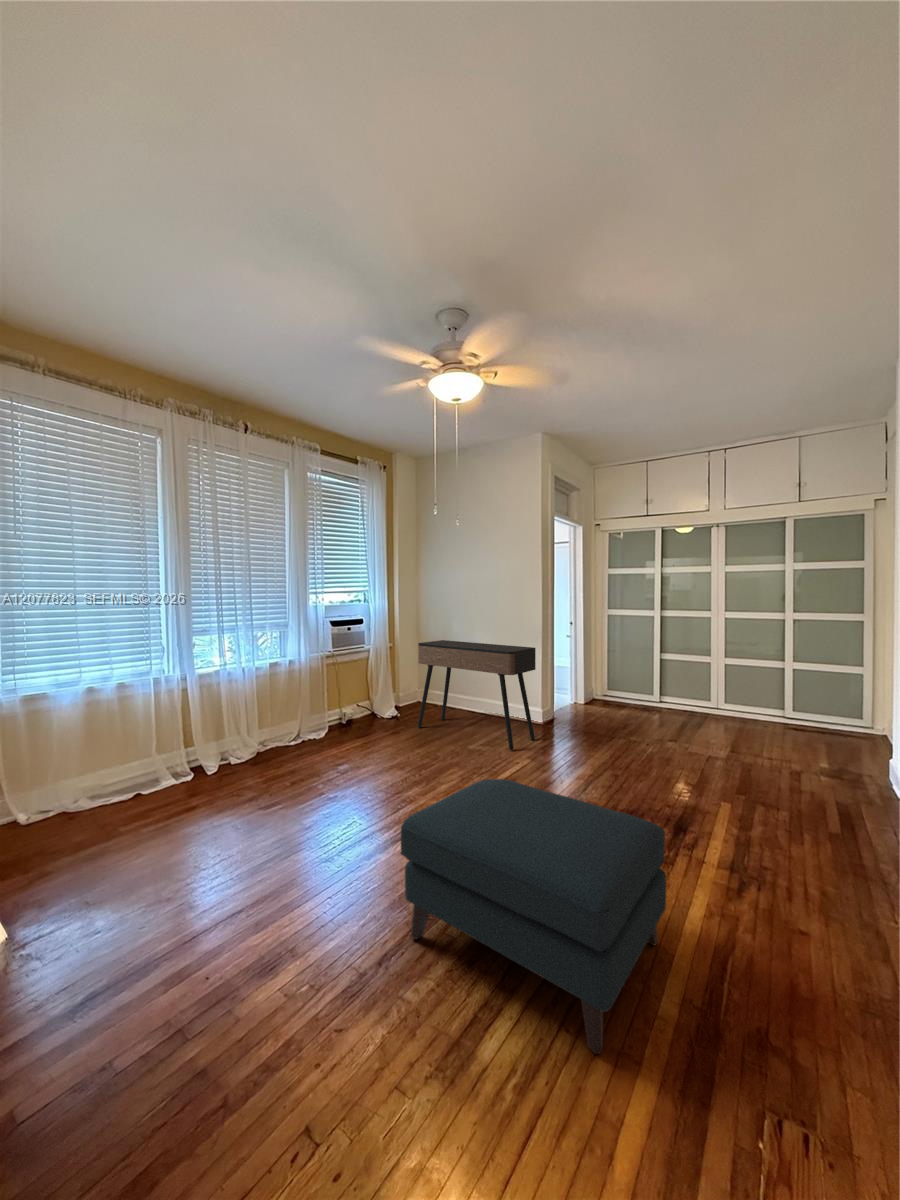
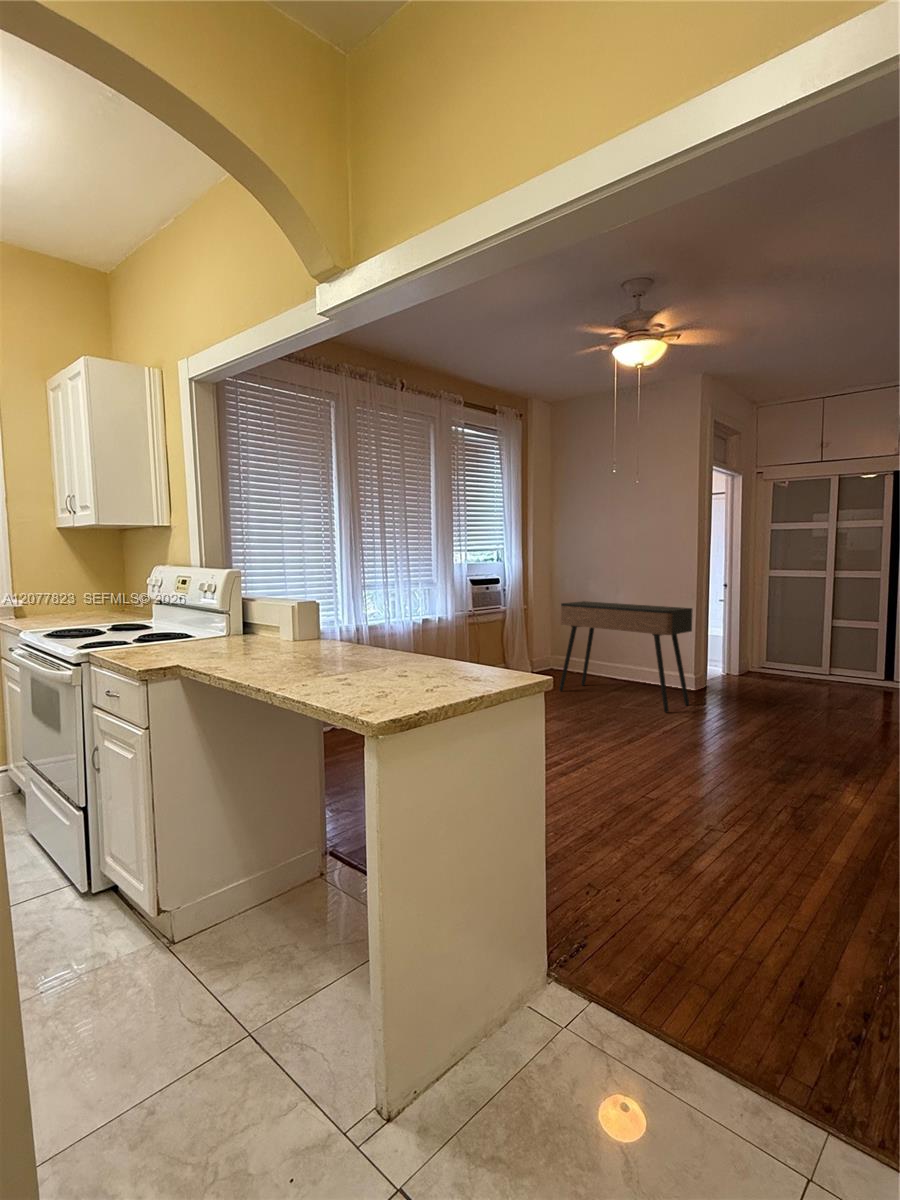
ottoman: present [401,779,666,1054] -> none [611,711,847,890]

